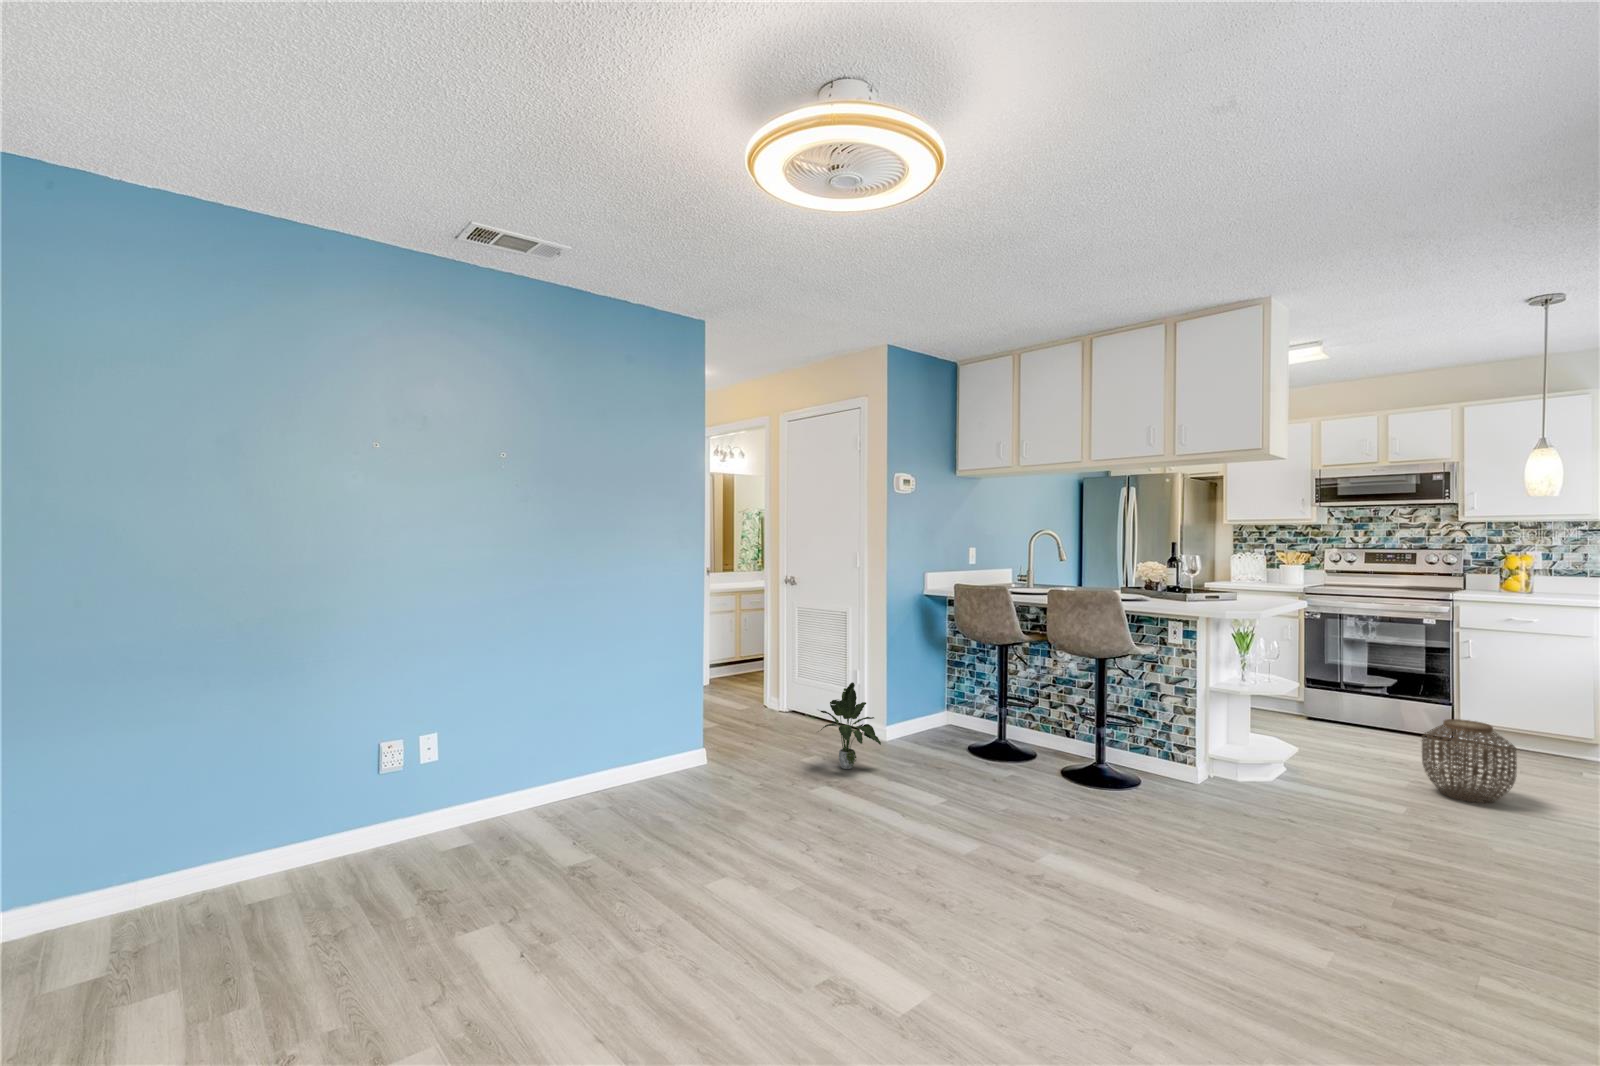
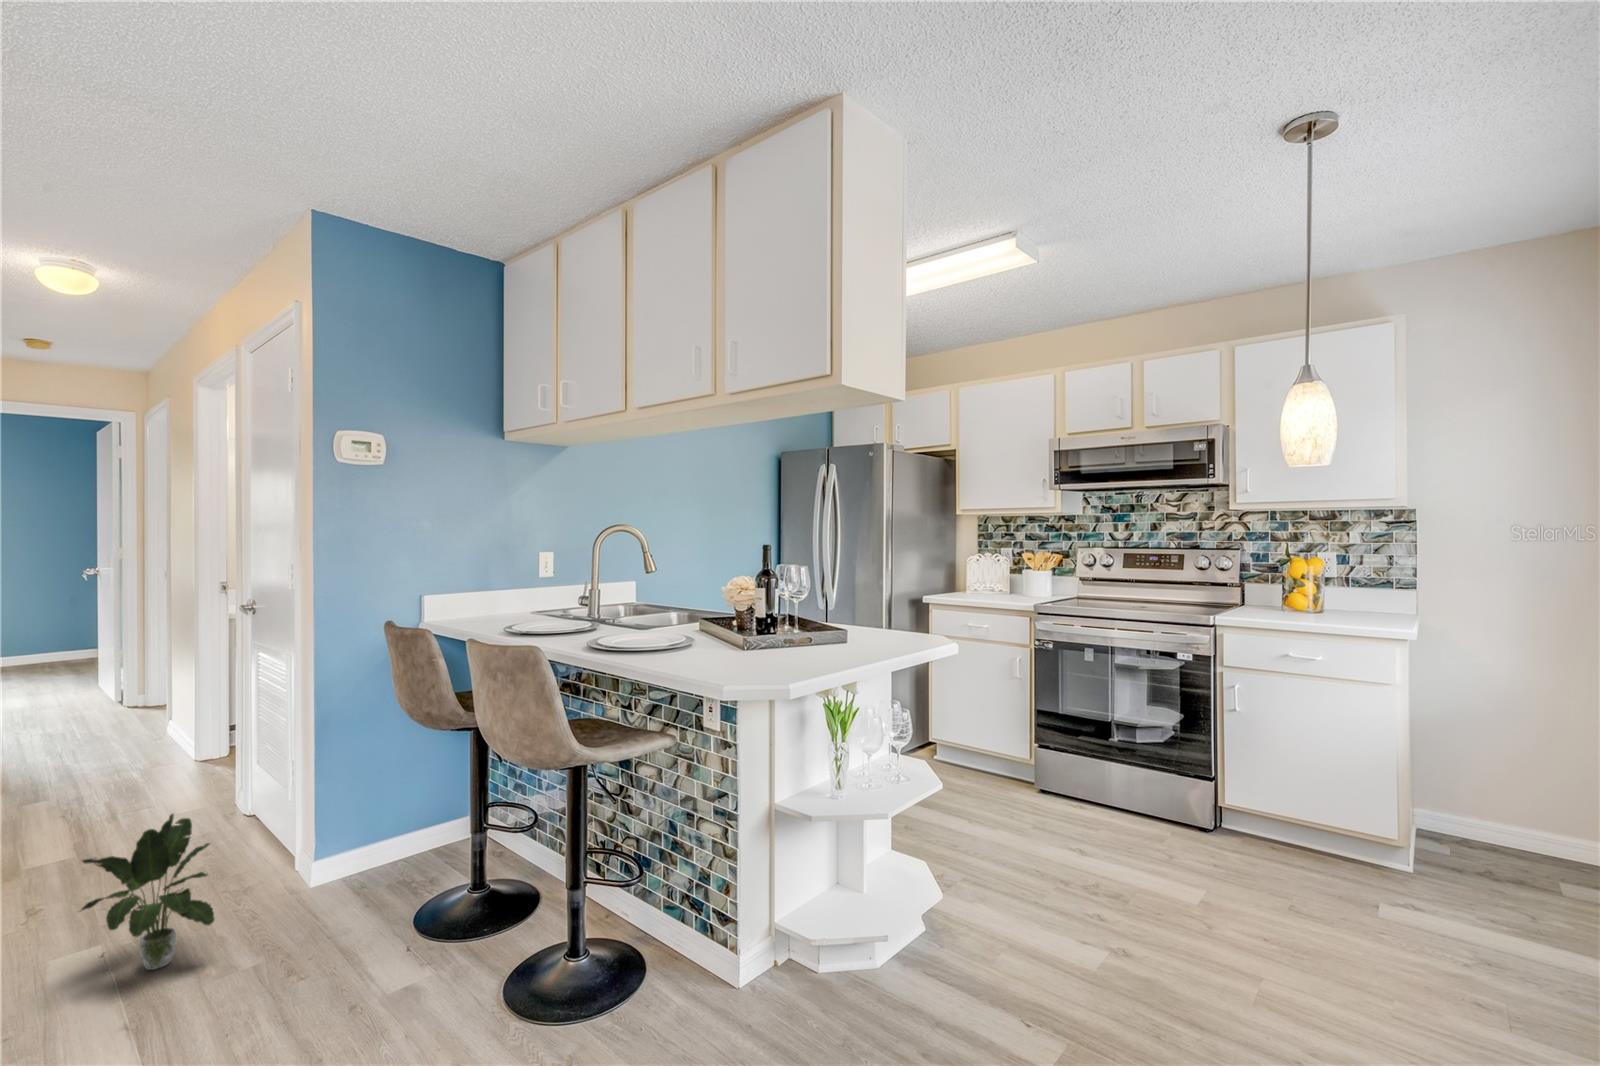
woven basket: present [1422,719,1517,803] -> none [1100,852,1236,1011]

